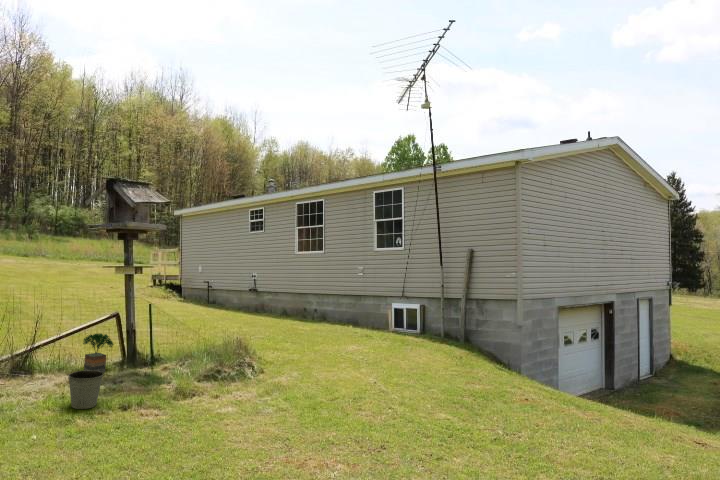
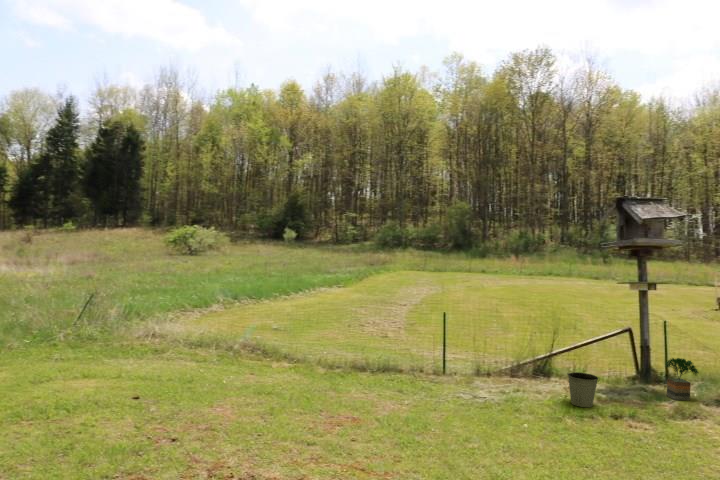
potted tree: present [83,334,113,372] -> present [665,358,699,400]

